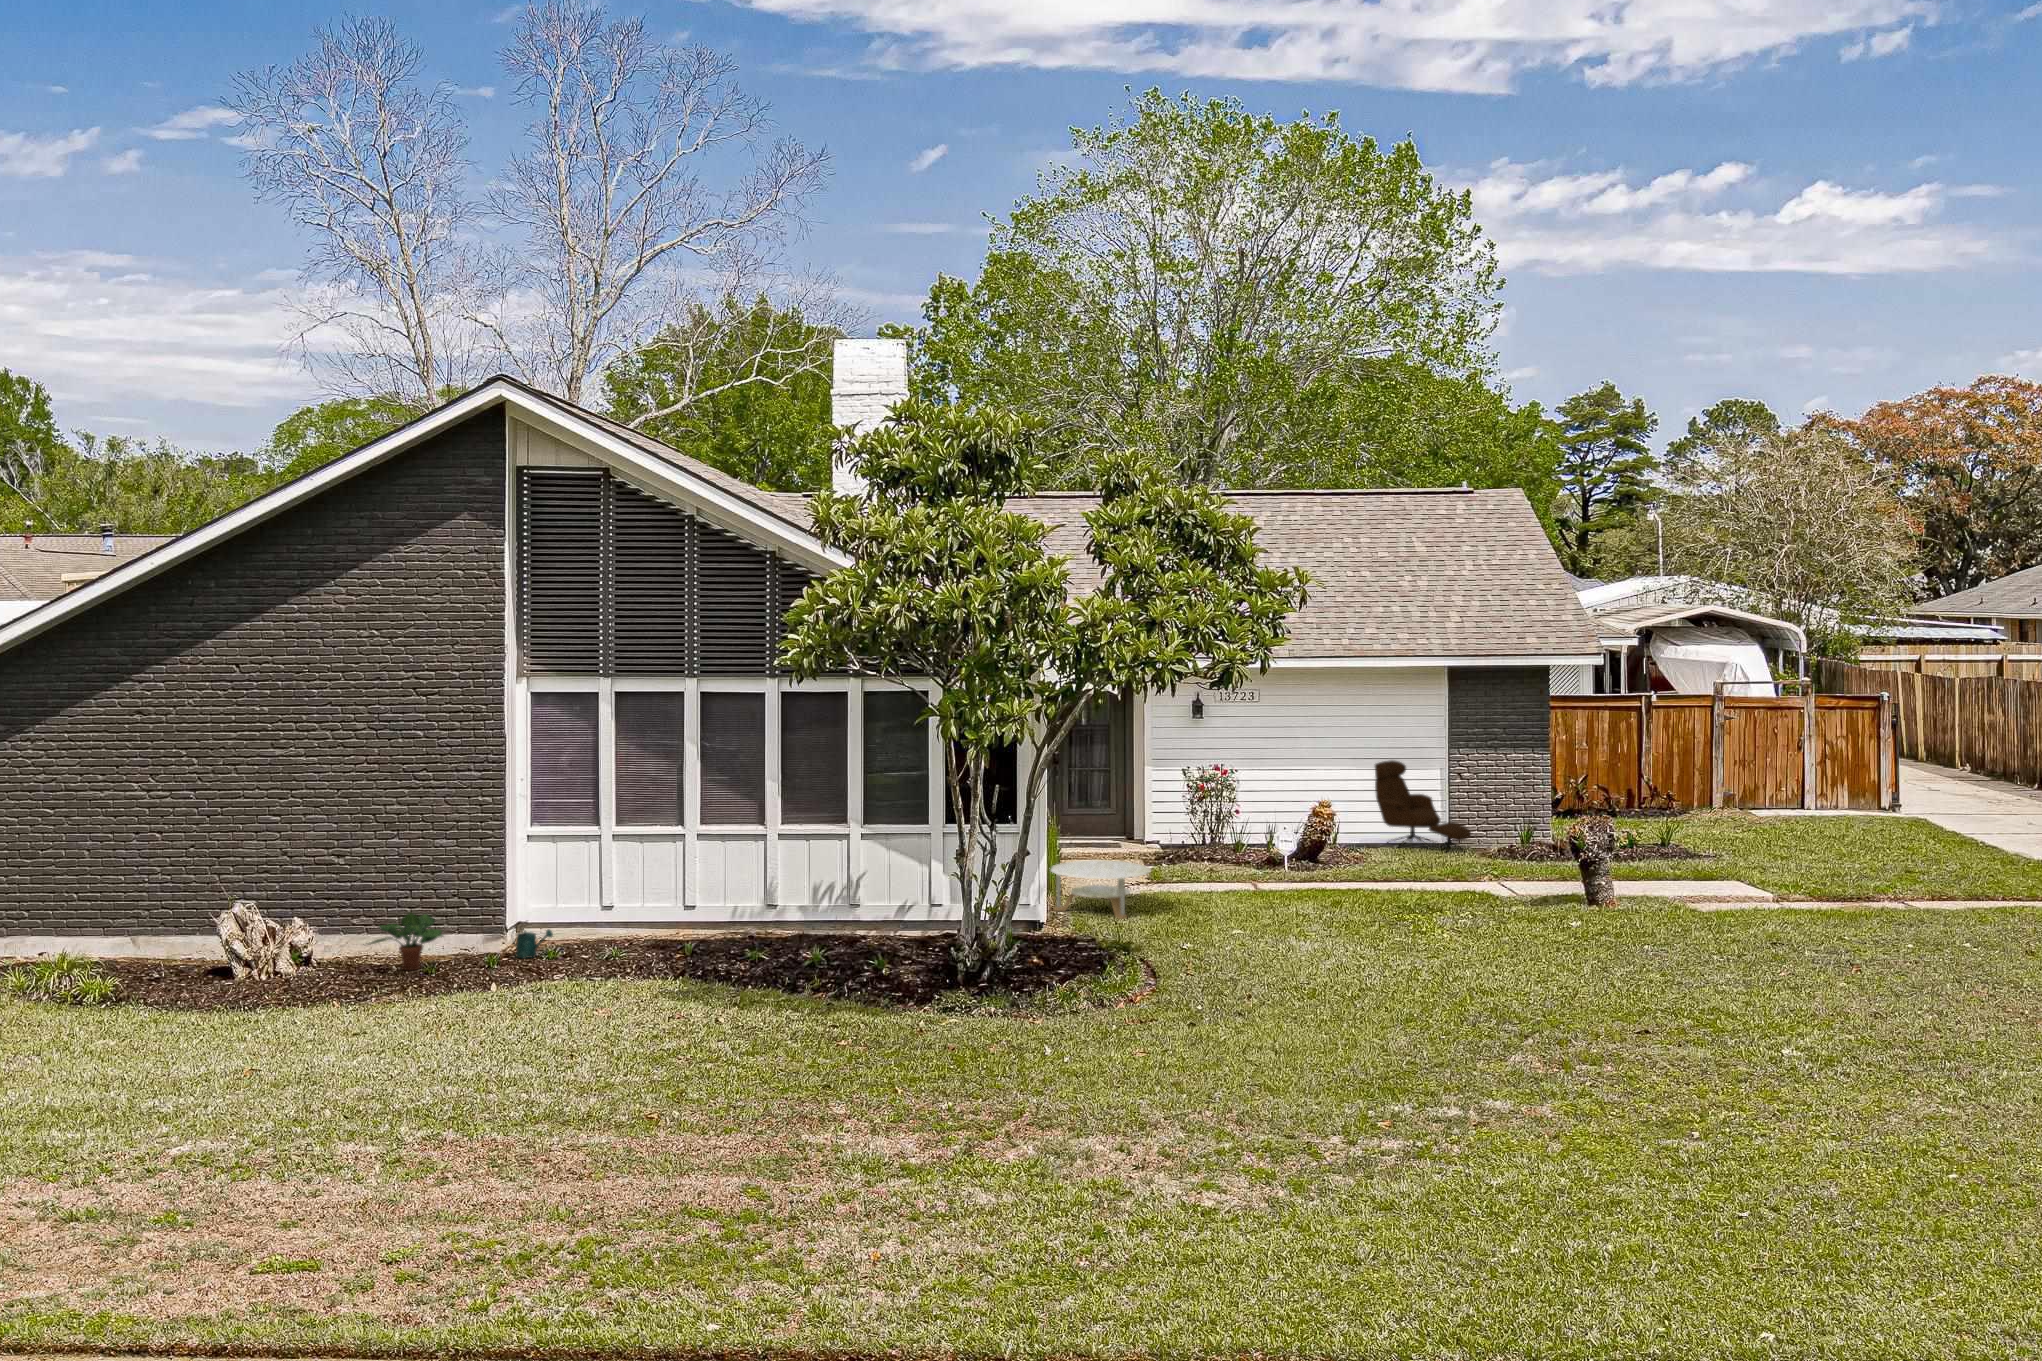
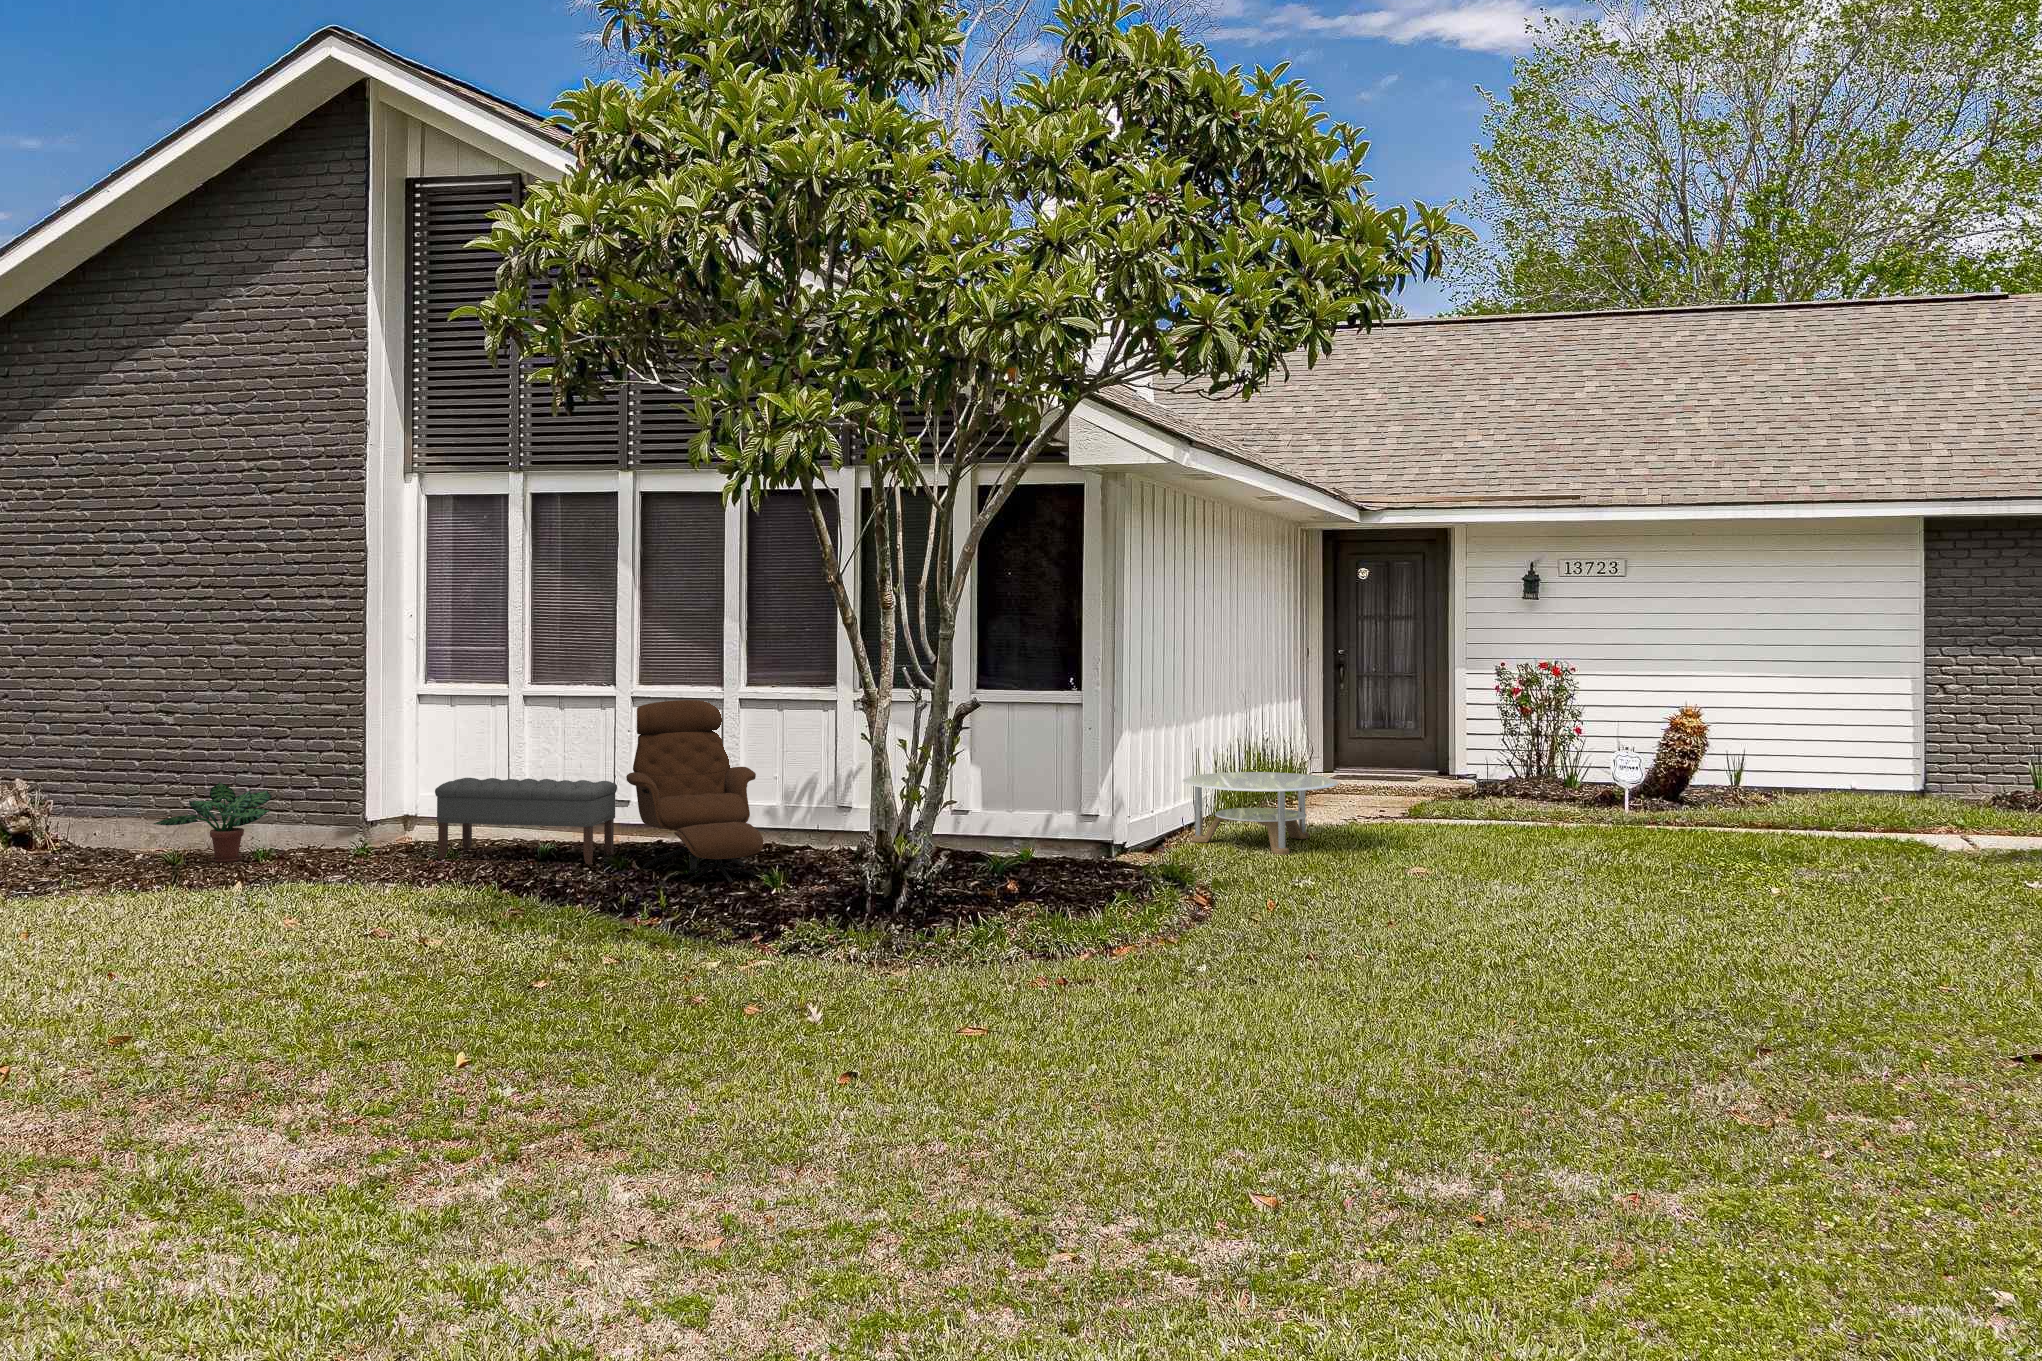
lounge chair: present [1375,760,1471,851] -> present [626,700,764,882]
bench: none [565,894,688,957] -> present [435,778,617,864]
watering can: present [511,929,553,958] -> none [375,815,421,858]

